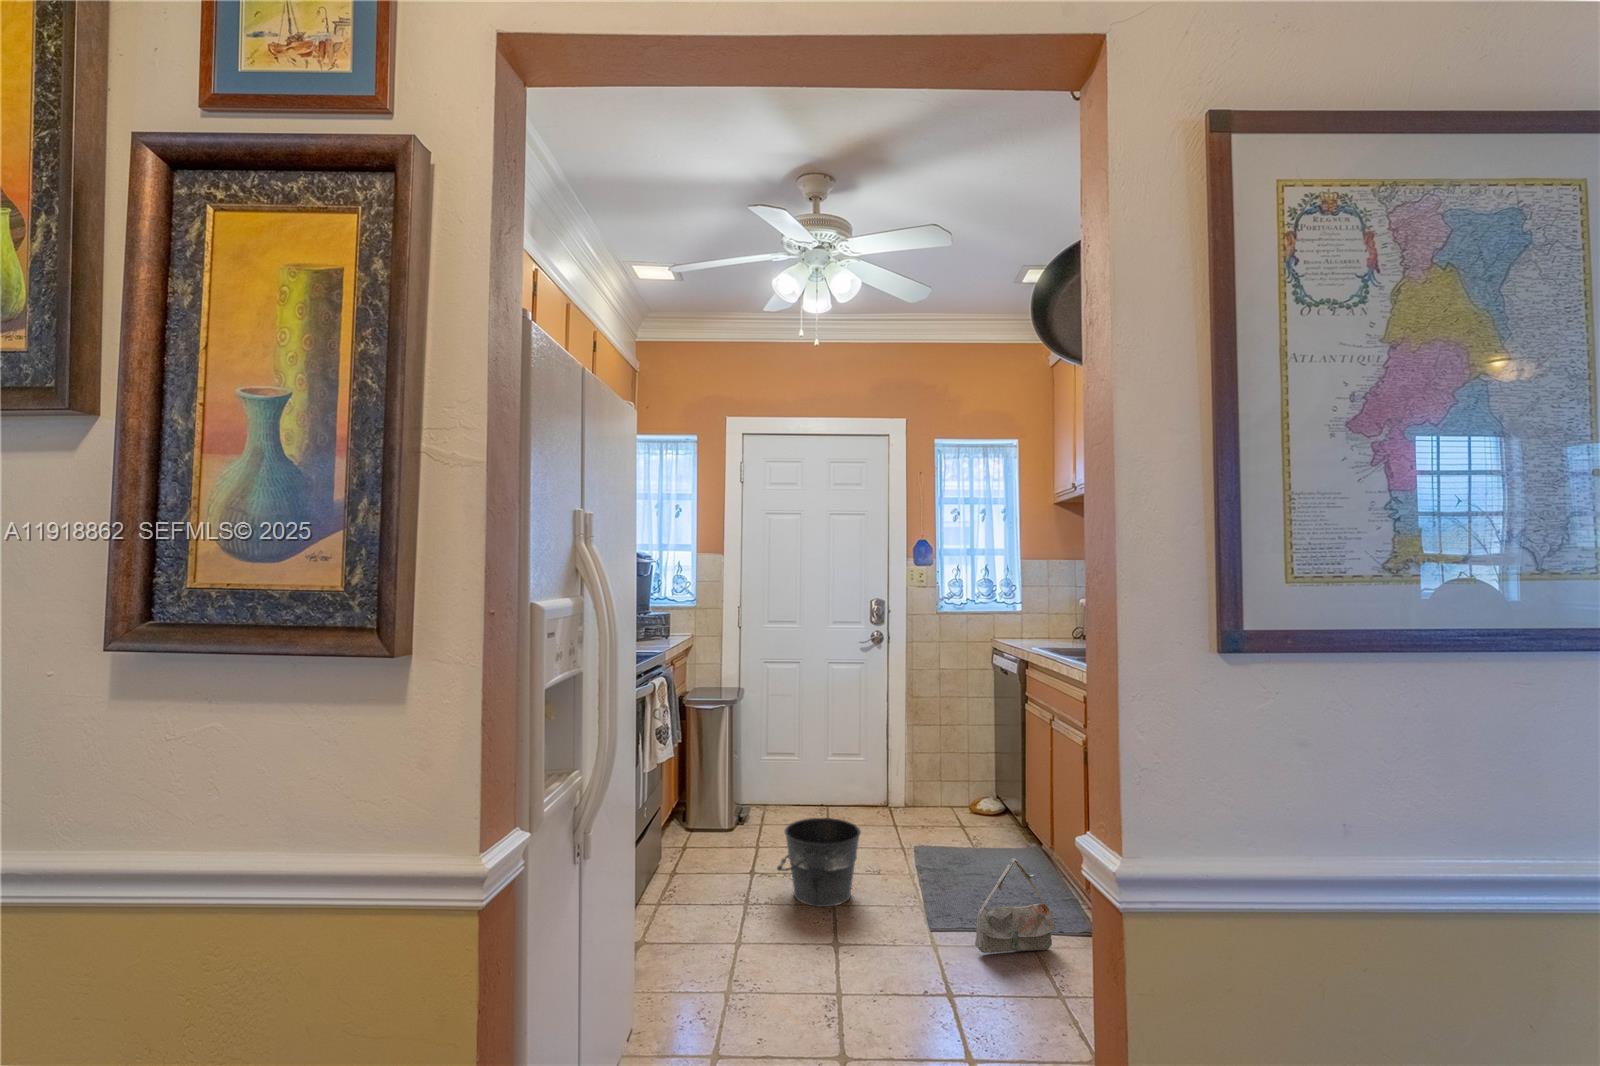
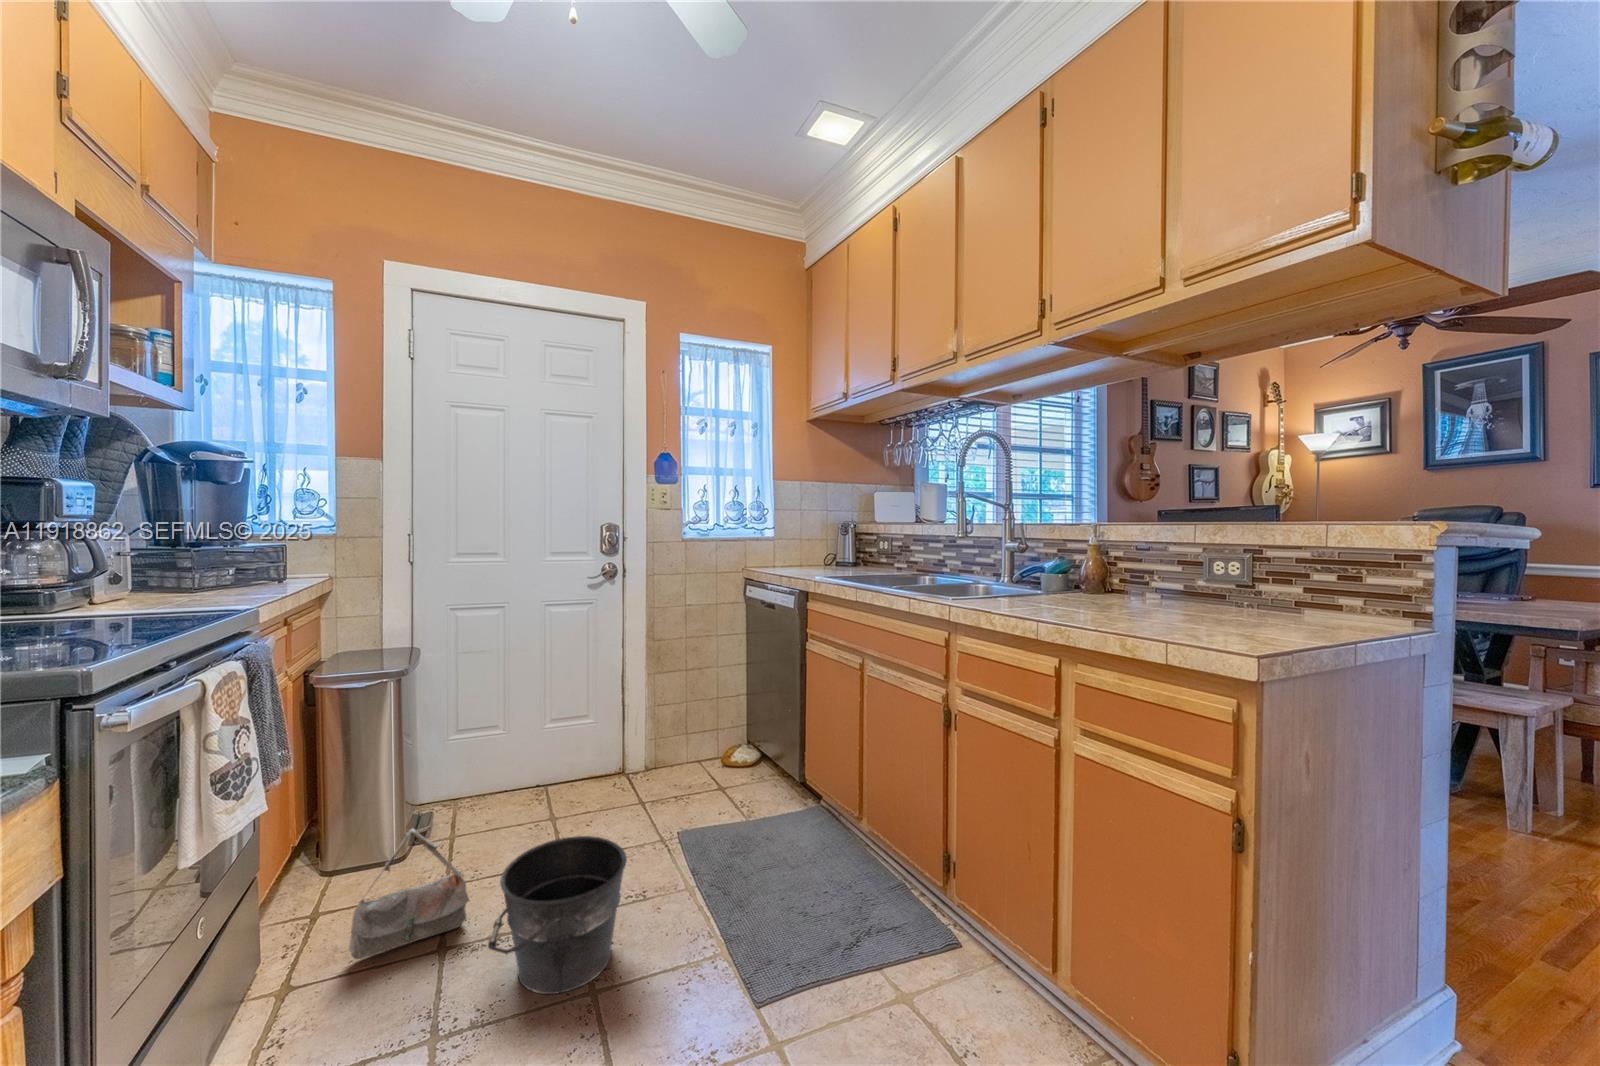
bag: present [975,858,1057,953] -> present [349,829,469,959]

